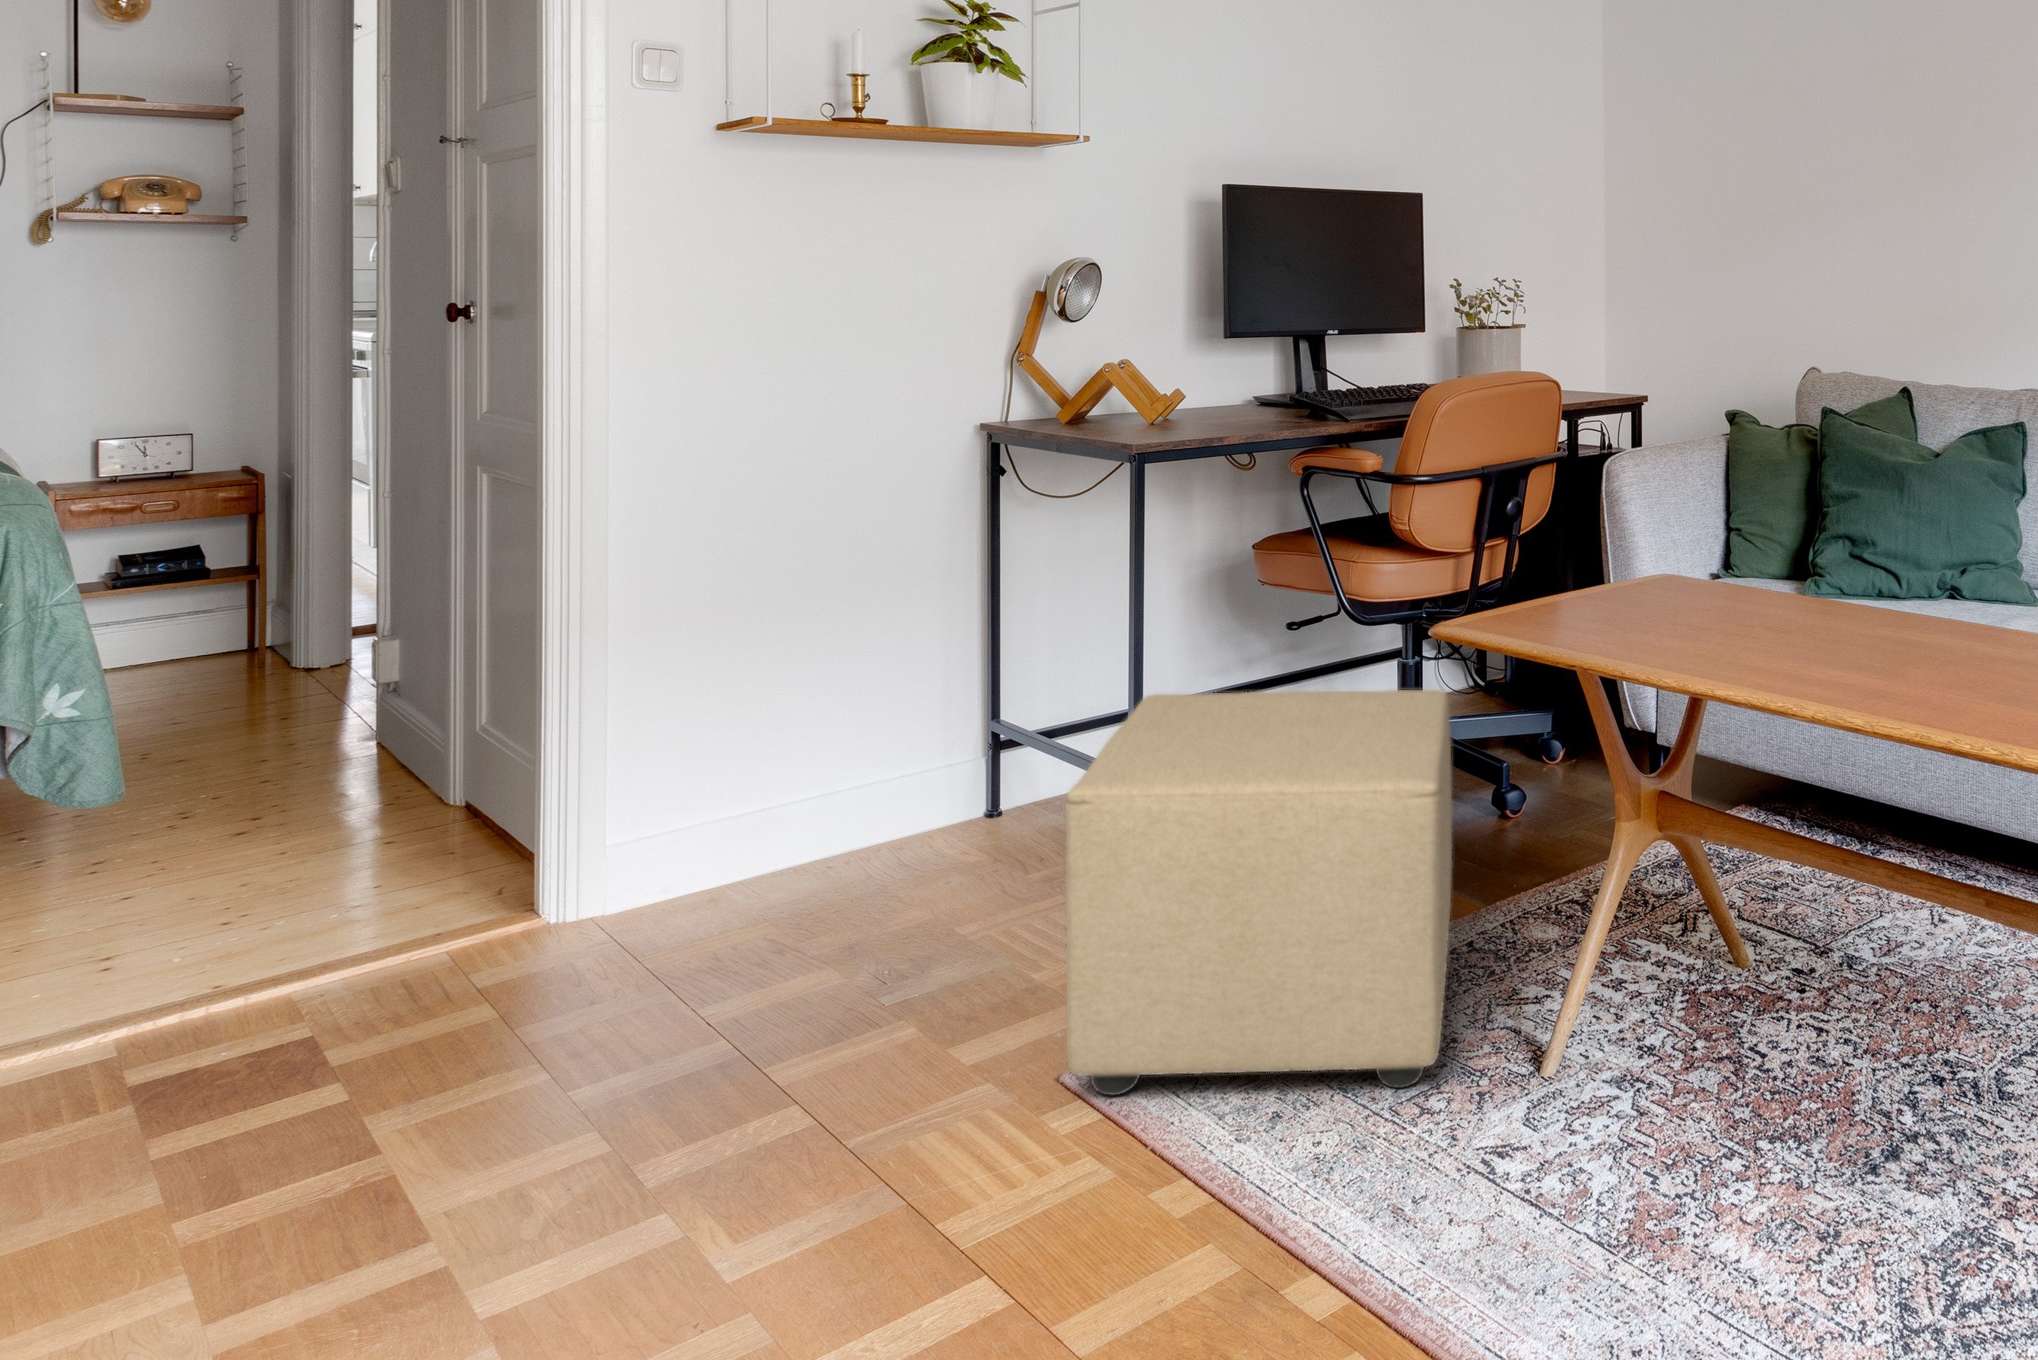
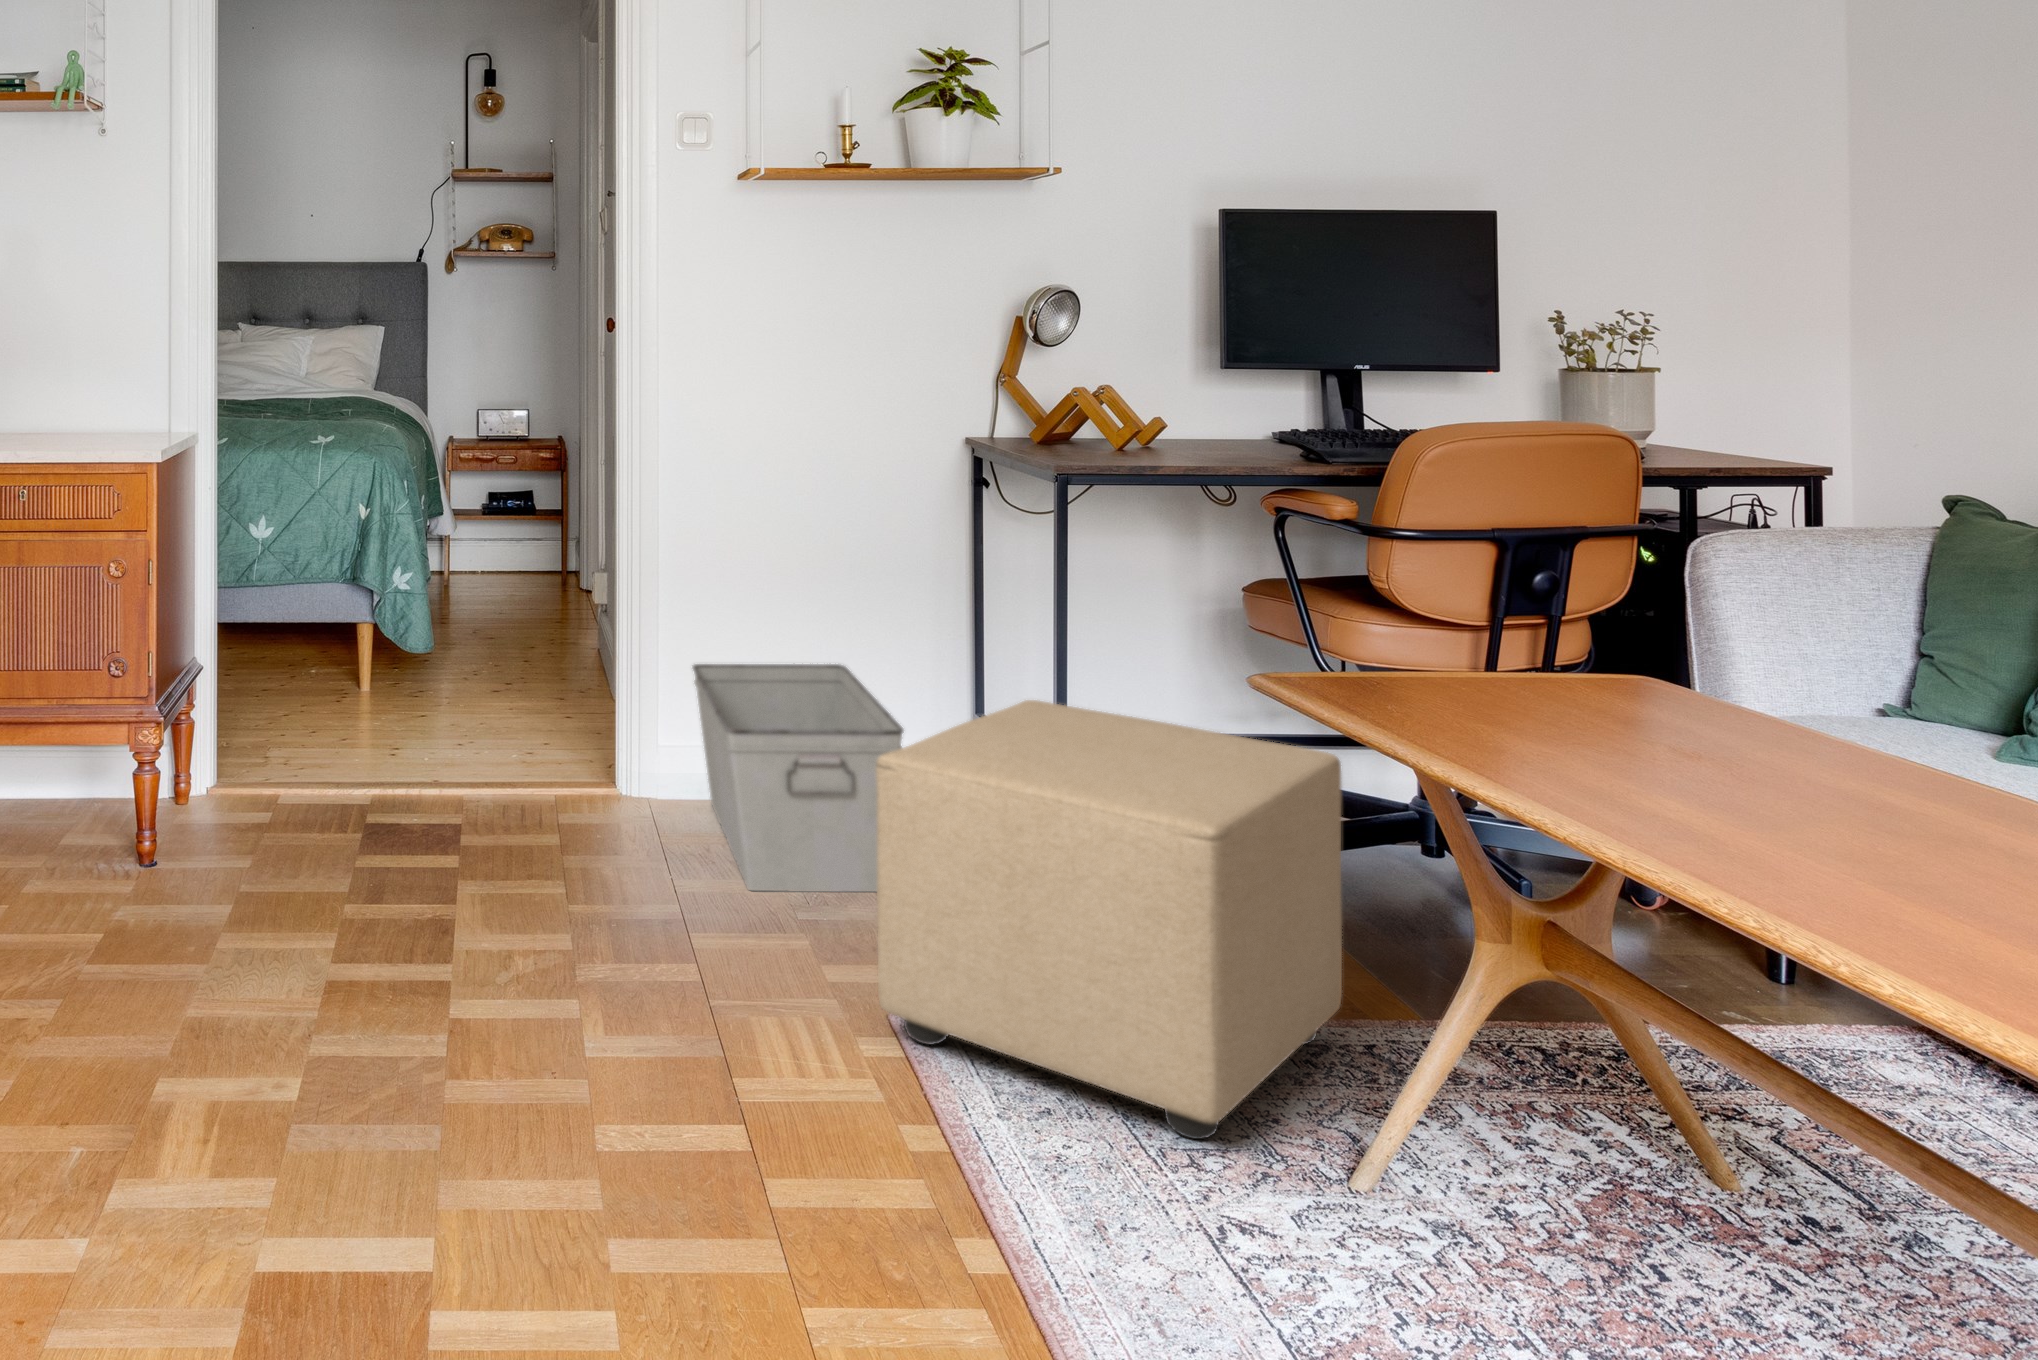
storage bin: none [659,698,982,991] -> present [693,664,903,892]

